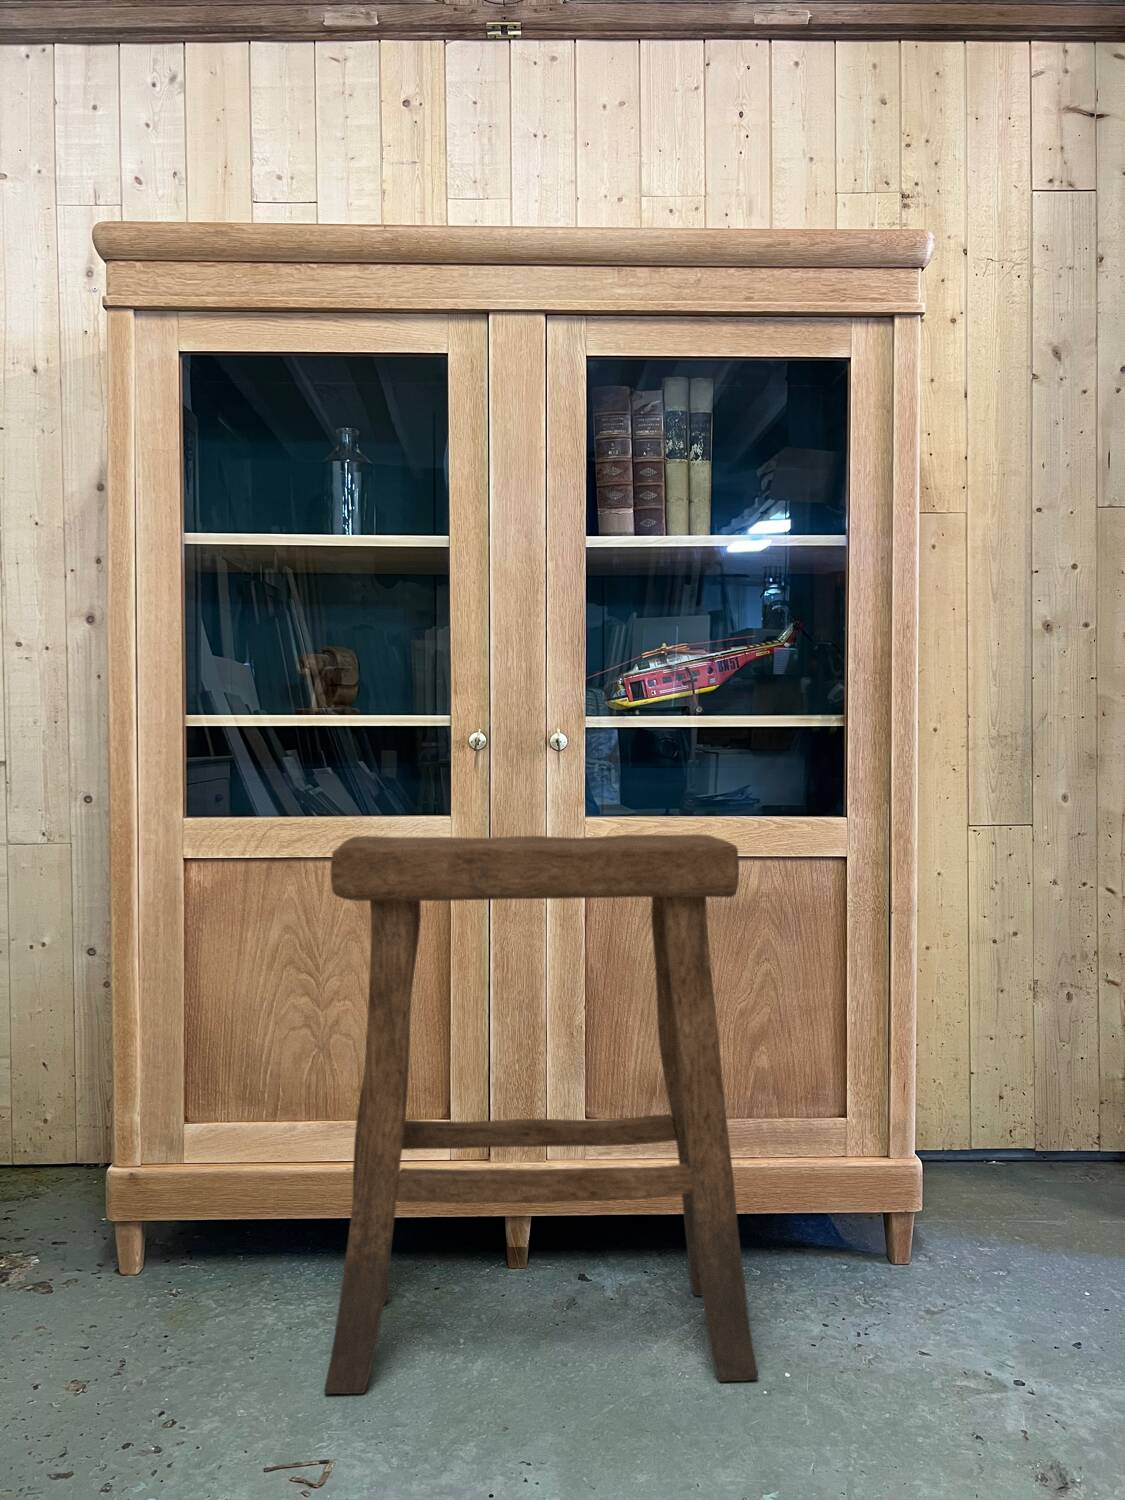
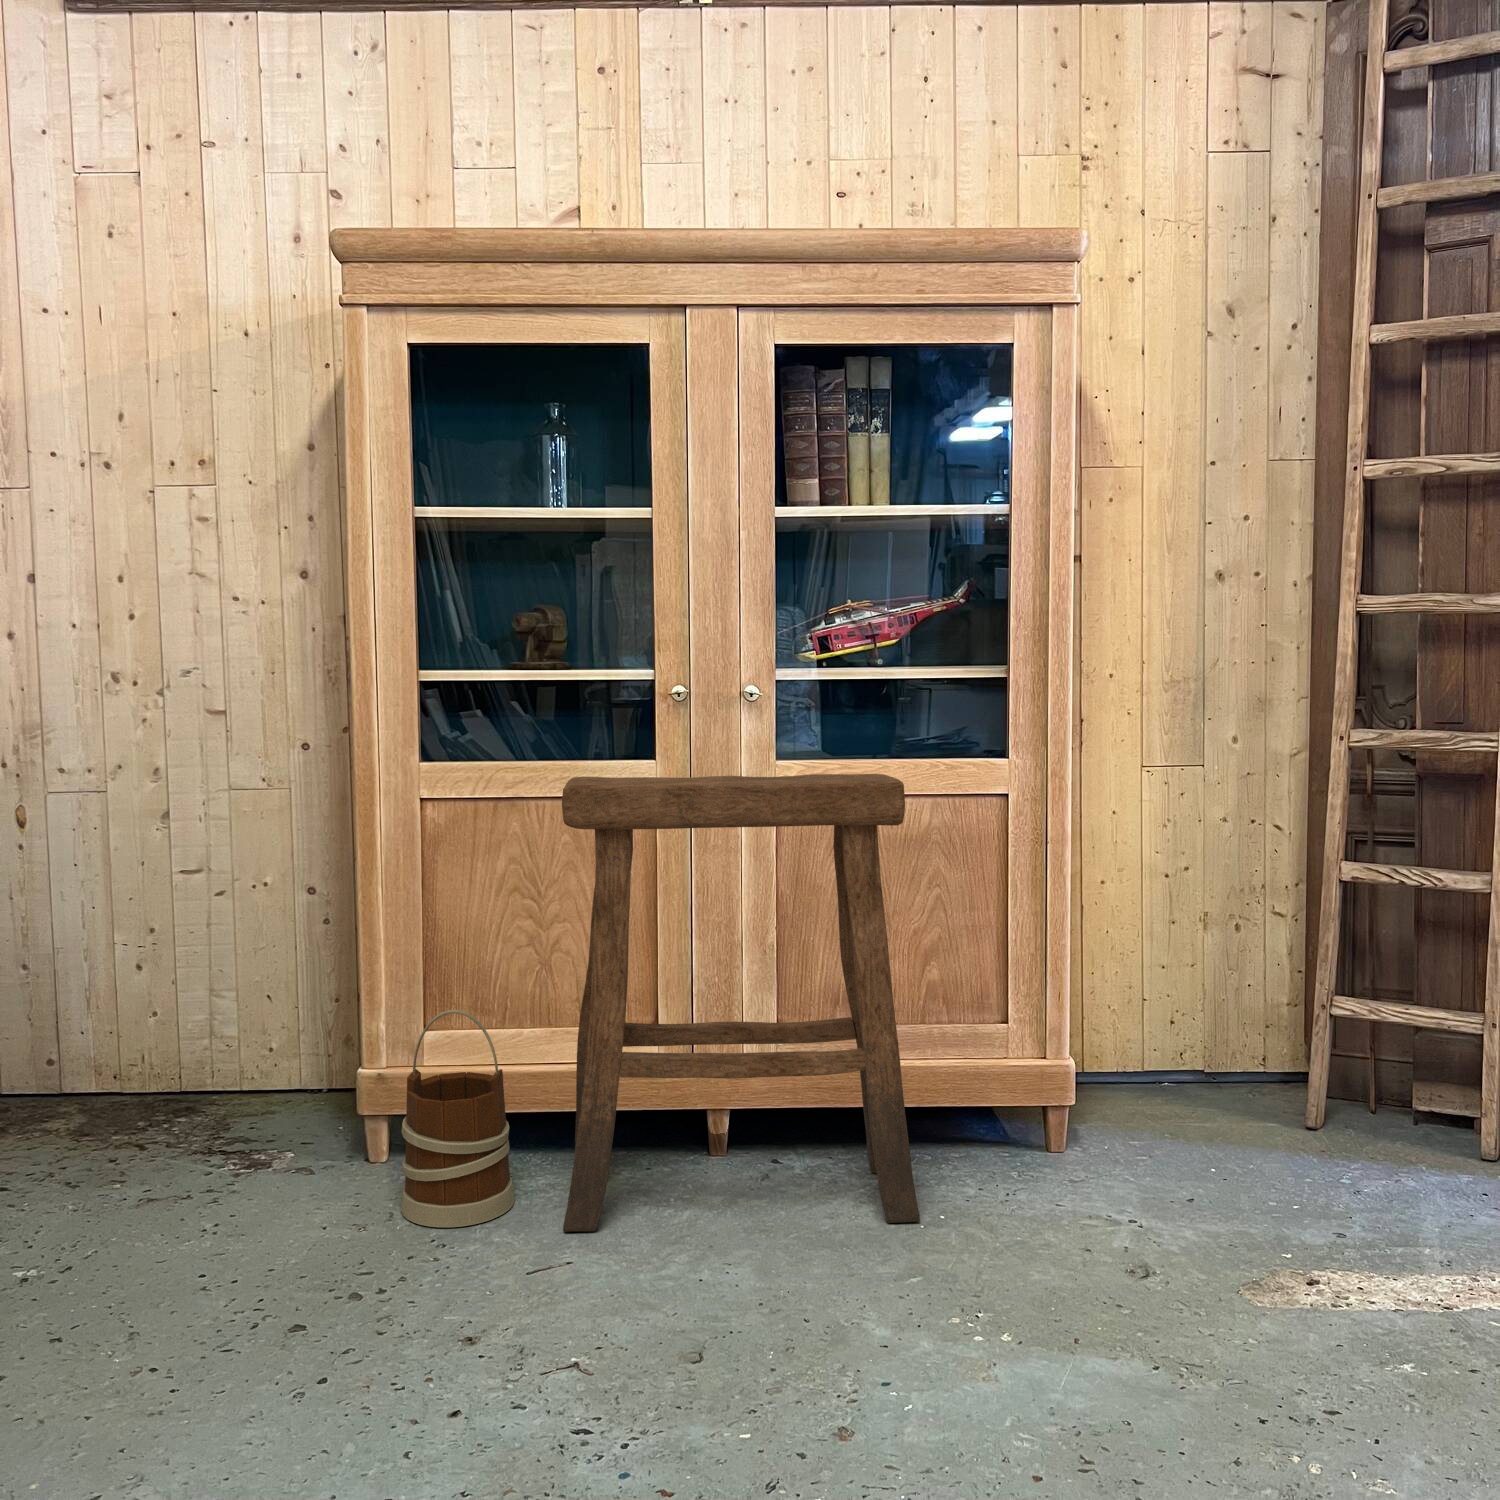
wooden bucket: none [137,1111,276,1385] -> present [402,1010,515,1227]

